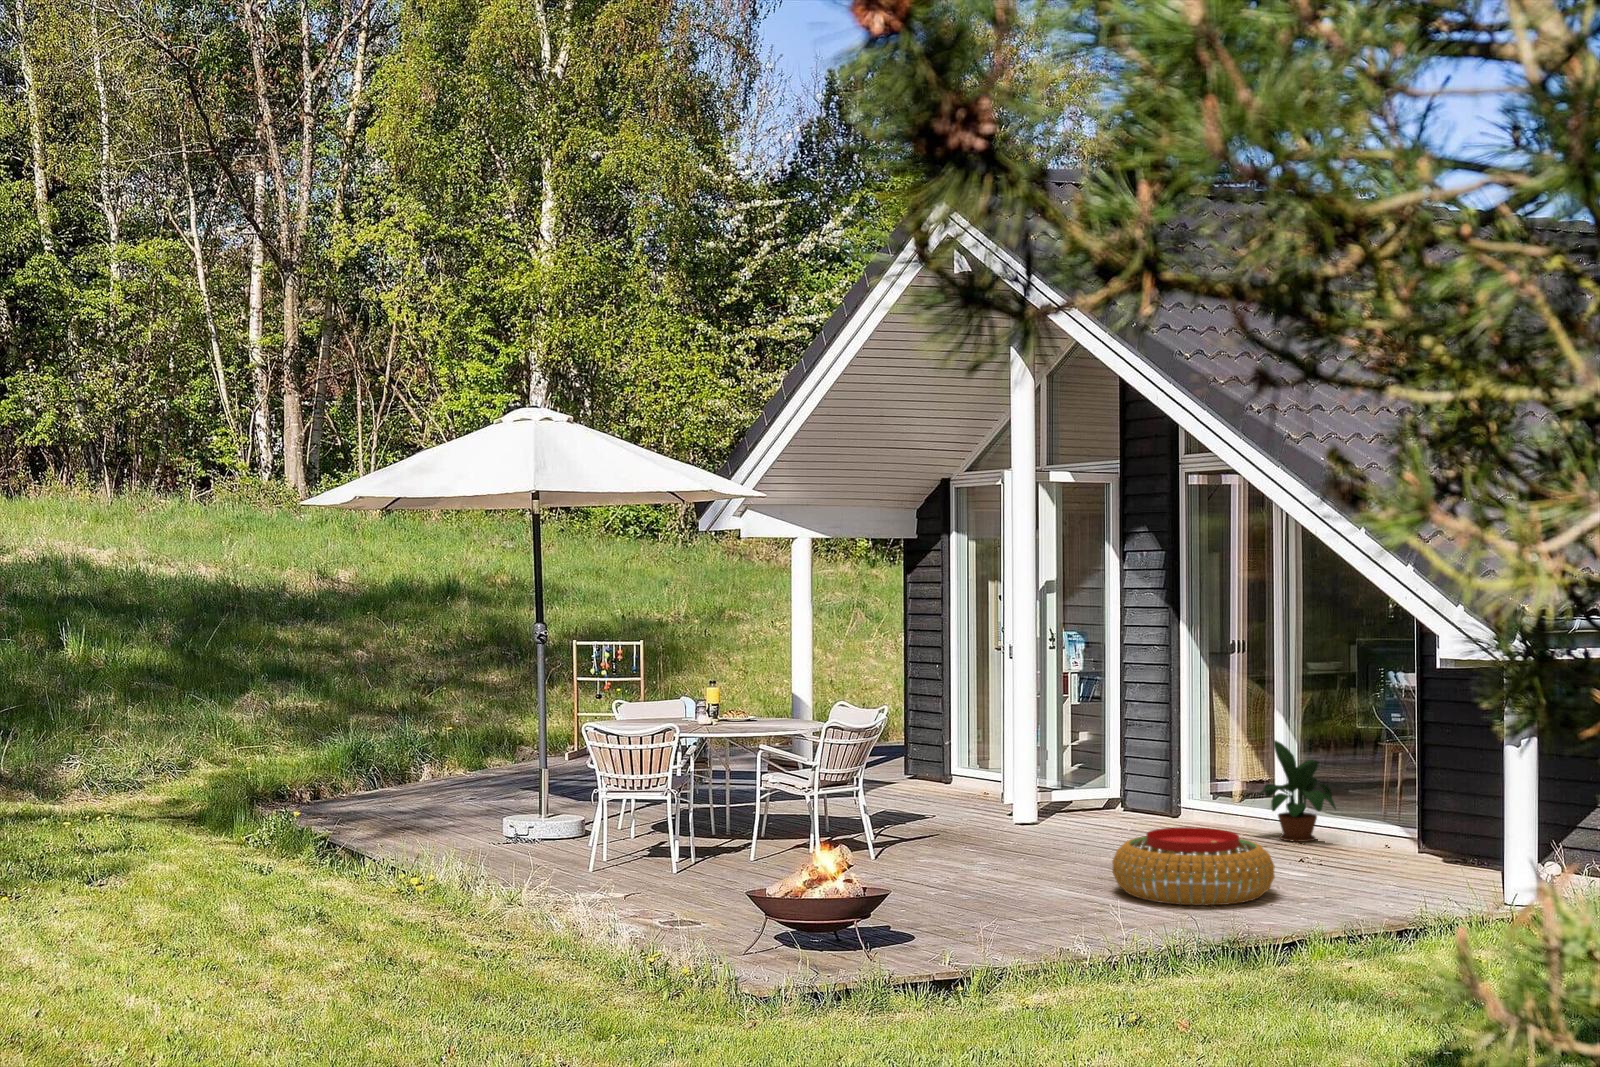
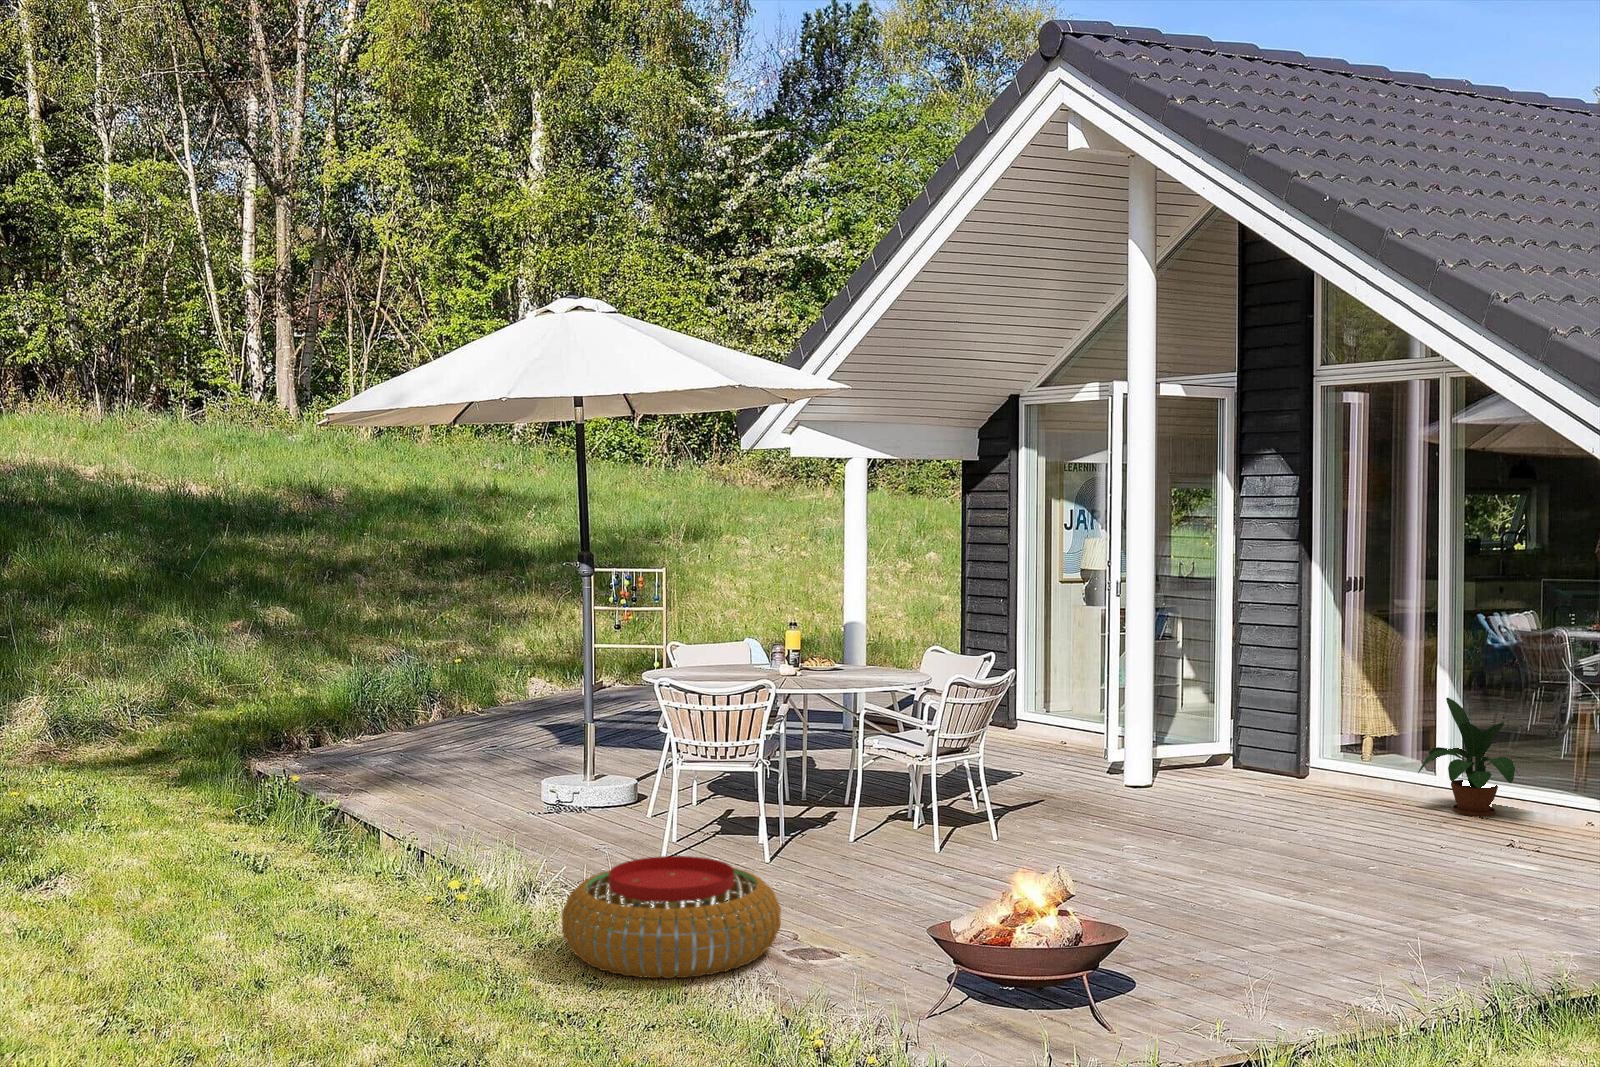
pouf: present [1112,827,1275,905] -> present [562,856,781,979]

